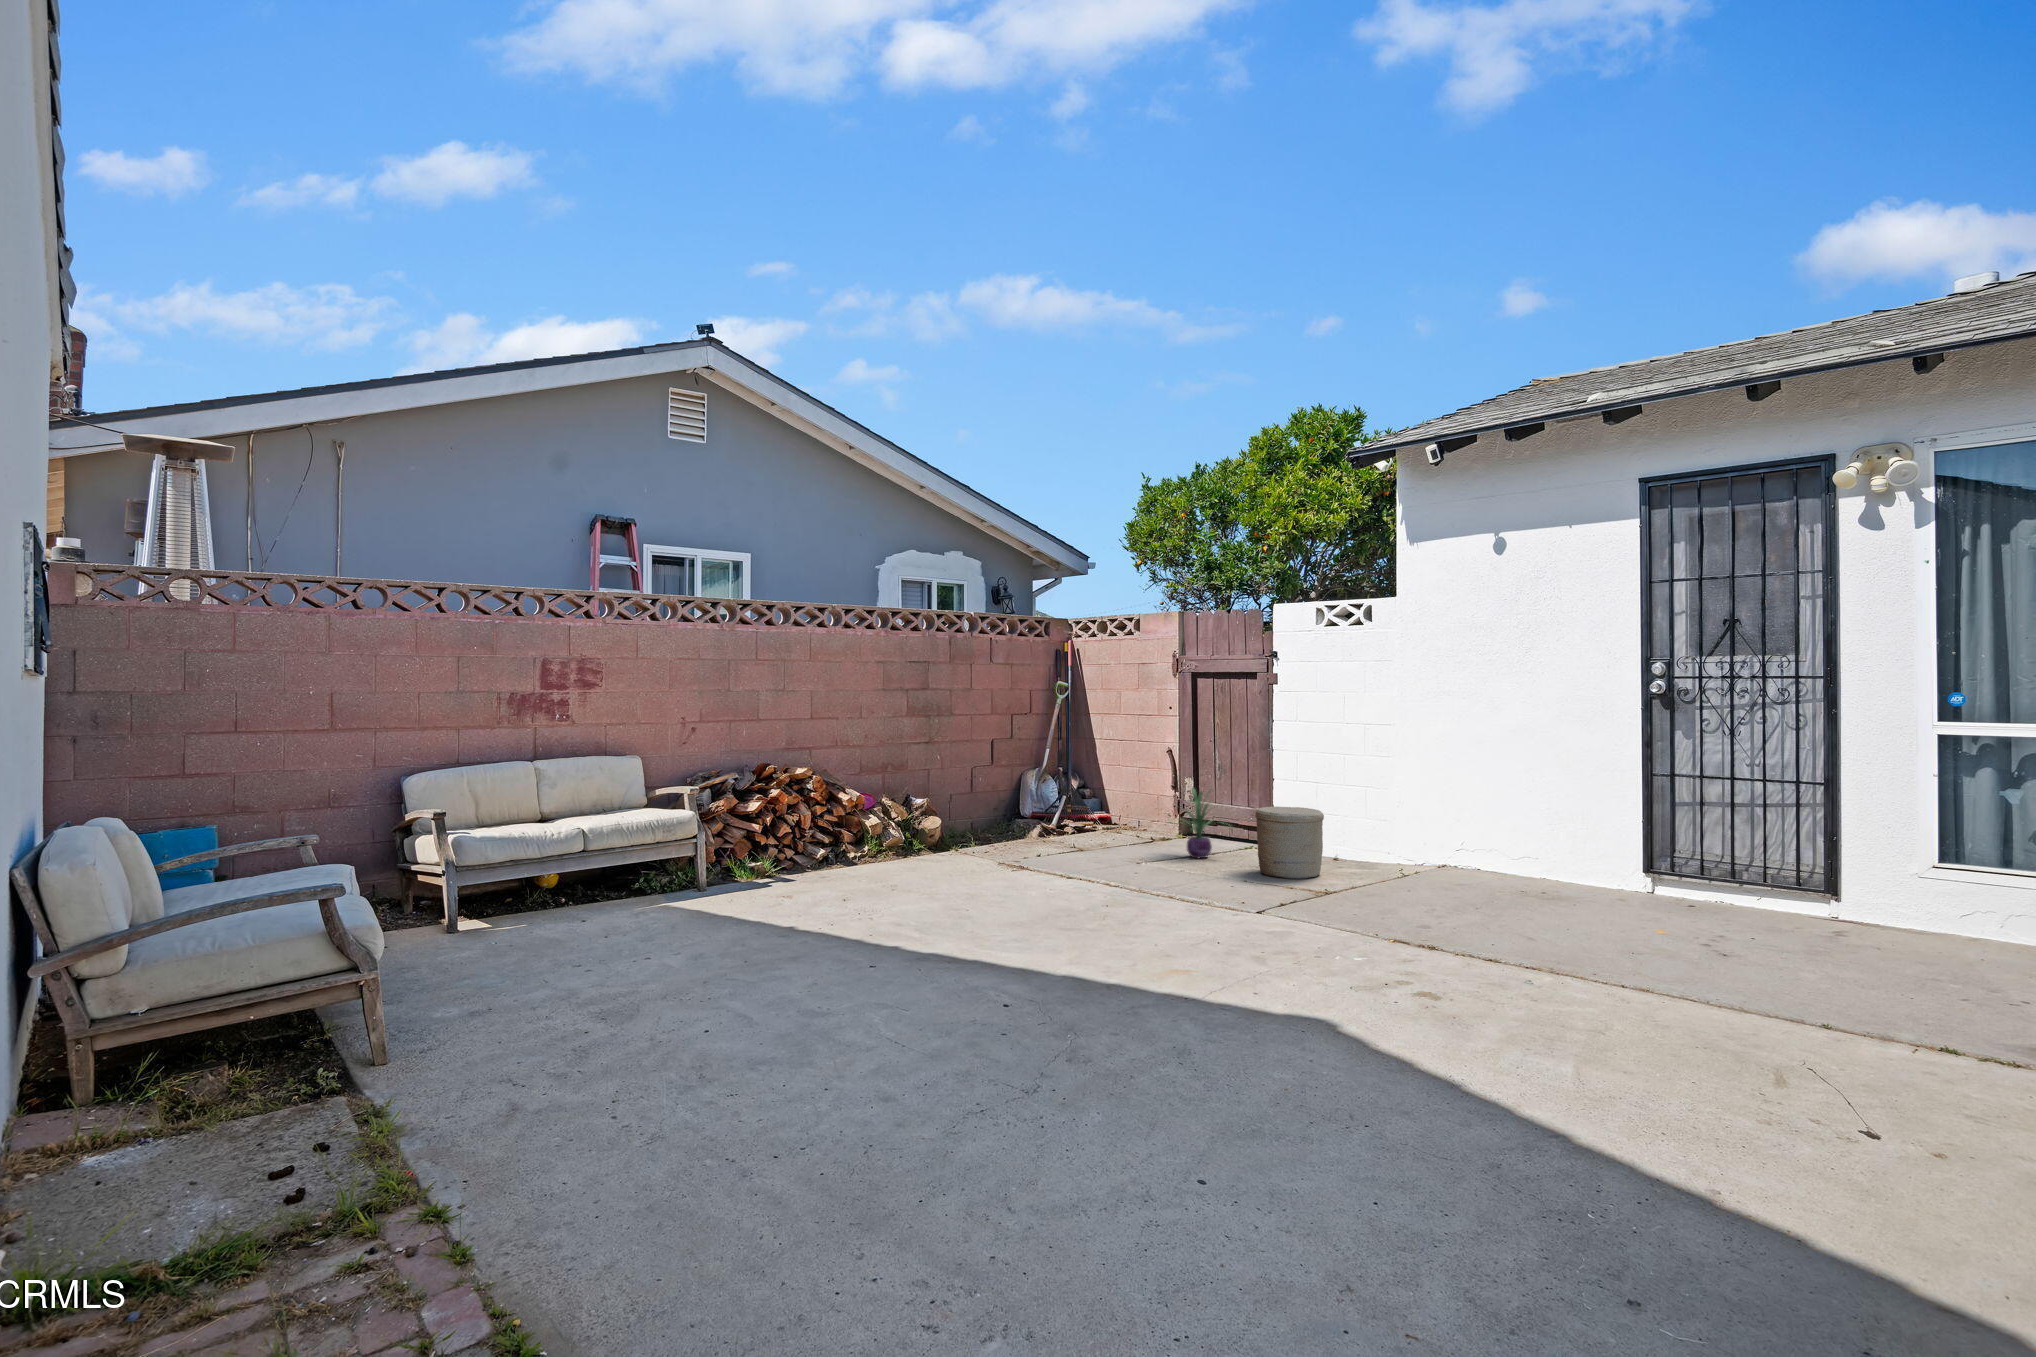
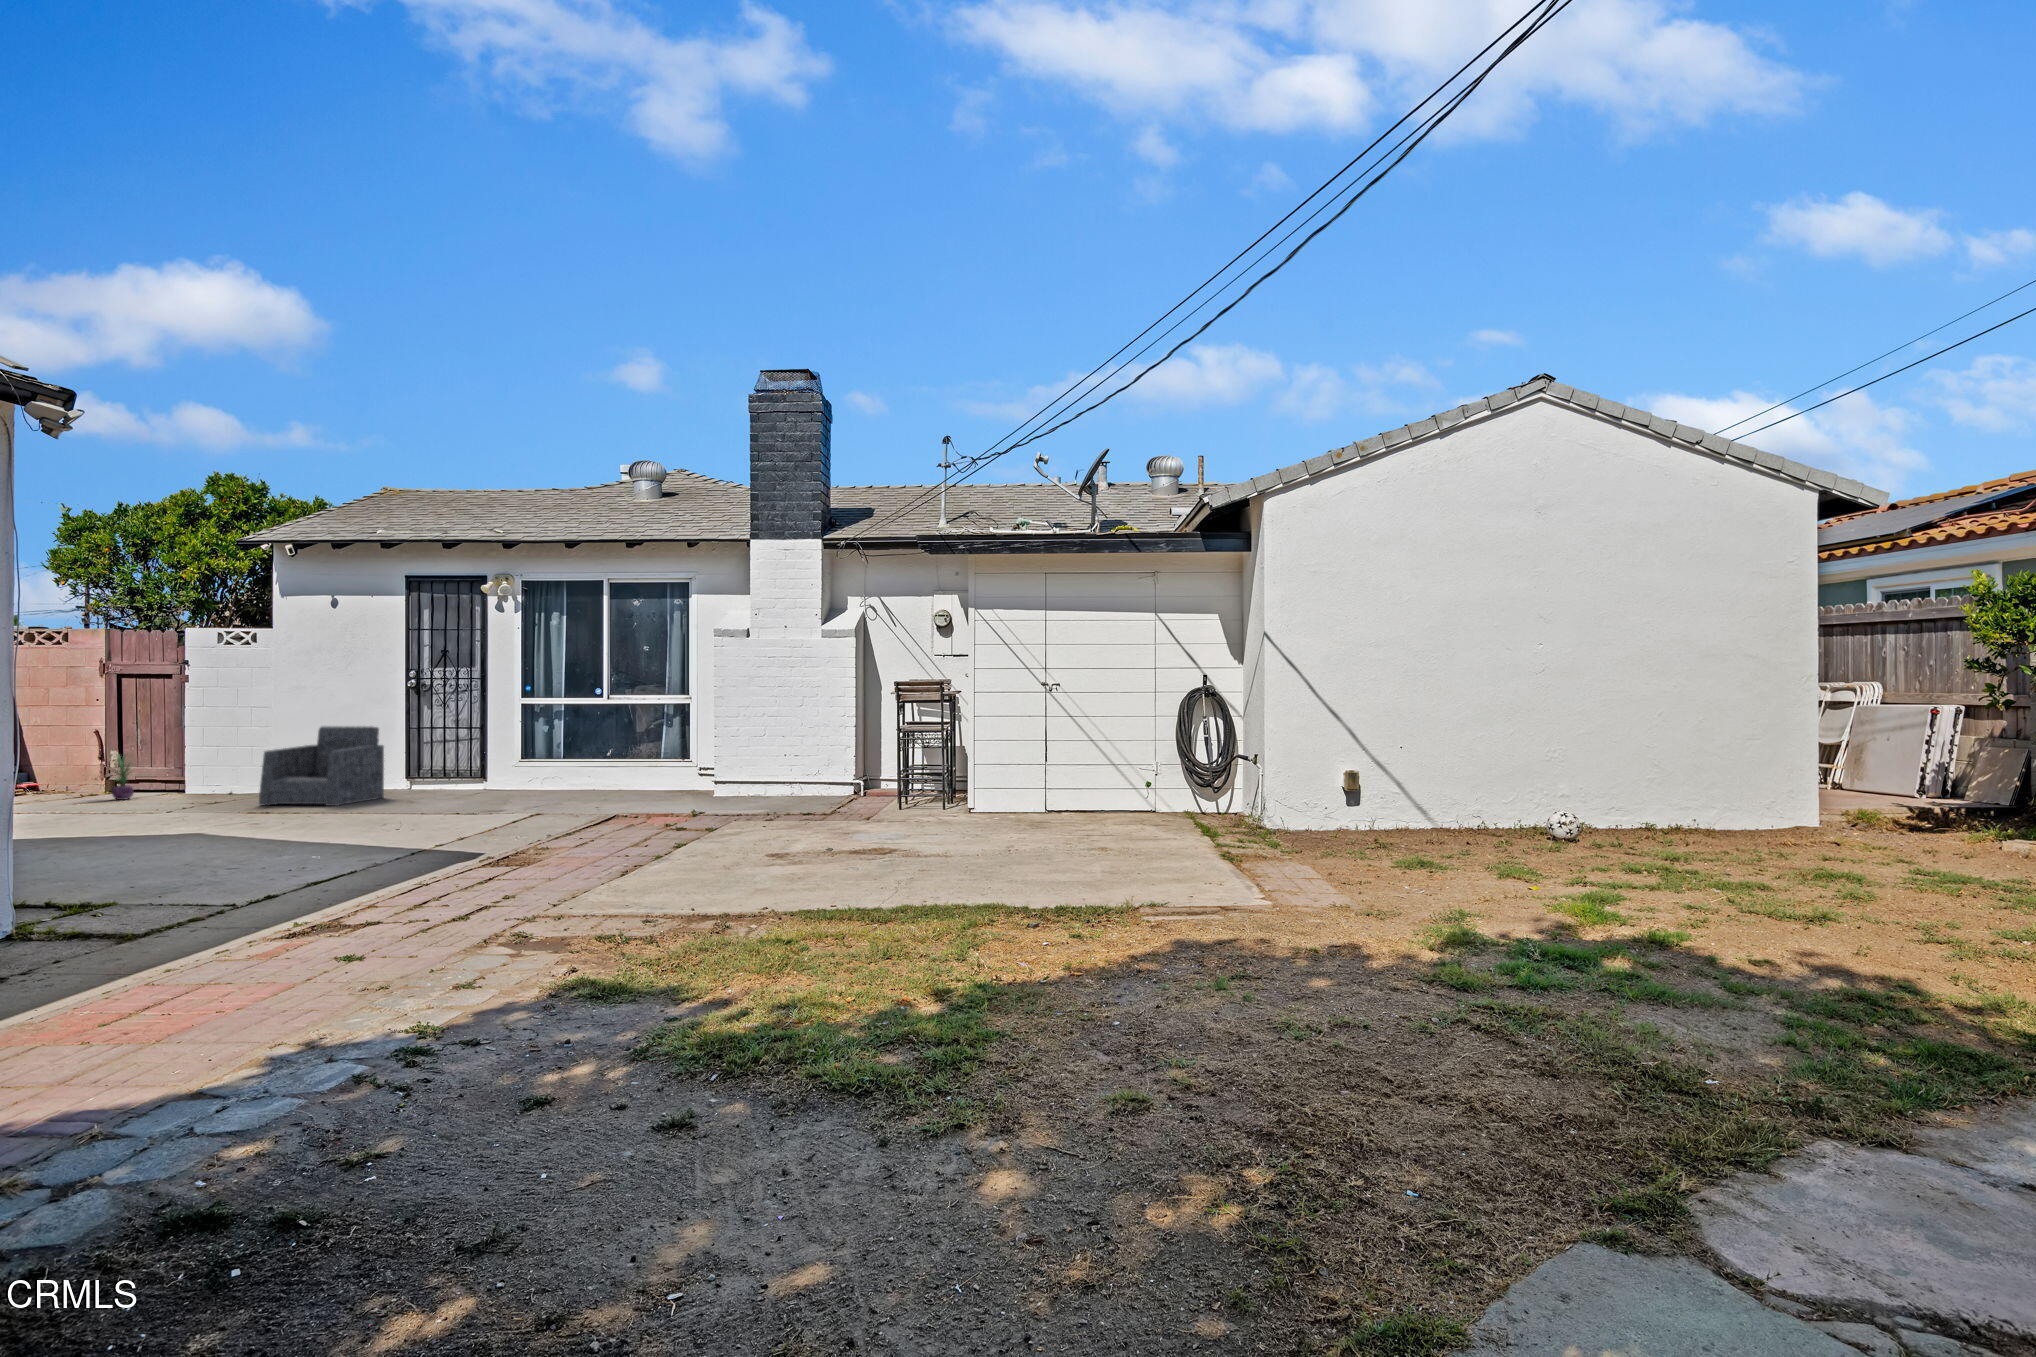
armchair: none [1387,769,1598,938] -> present [259,726,384,806]
woven basket: present [1255,807,1324,879] -> none [169,759,222,802]

